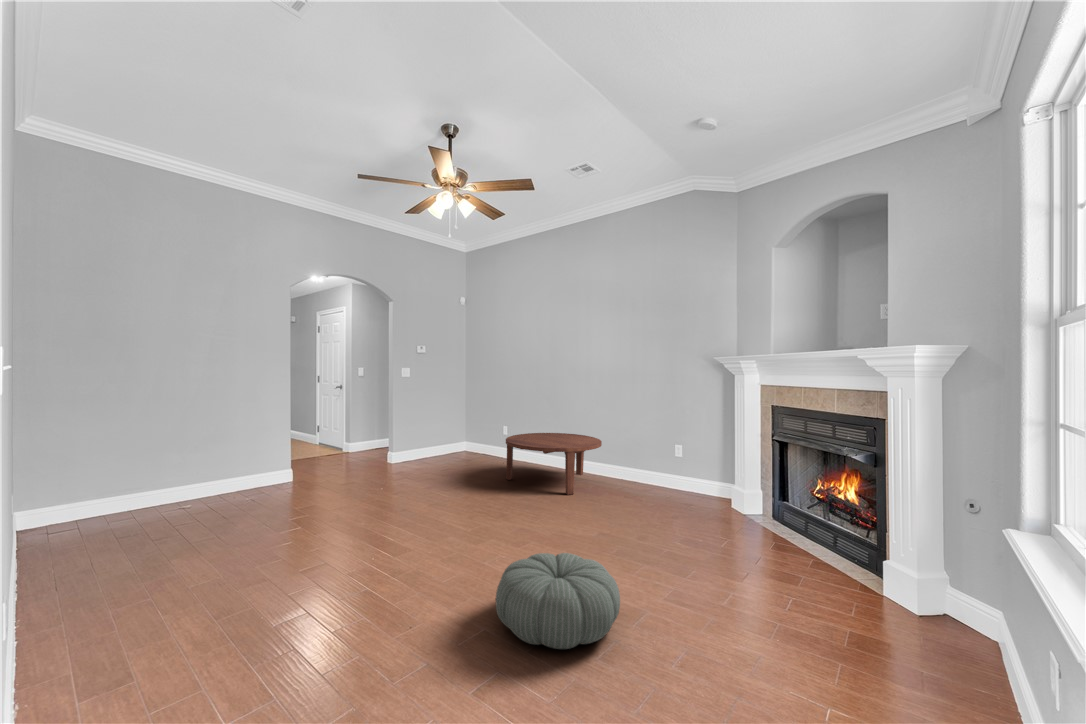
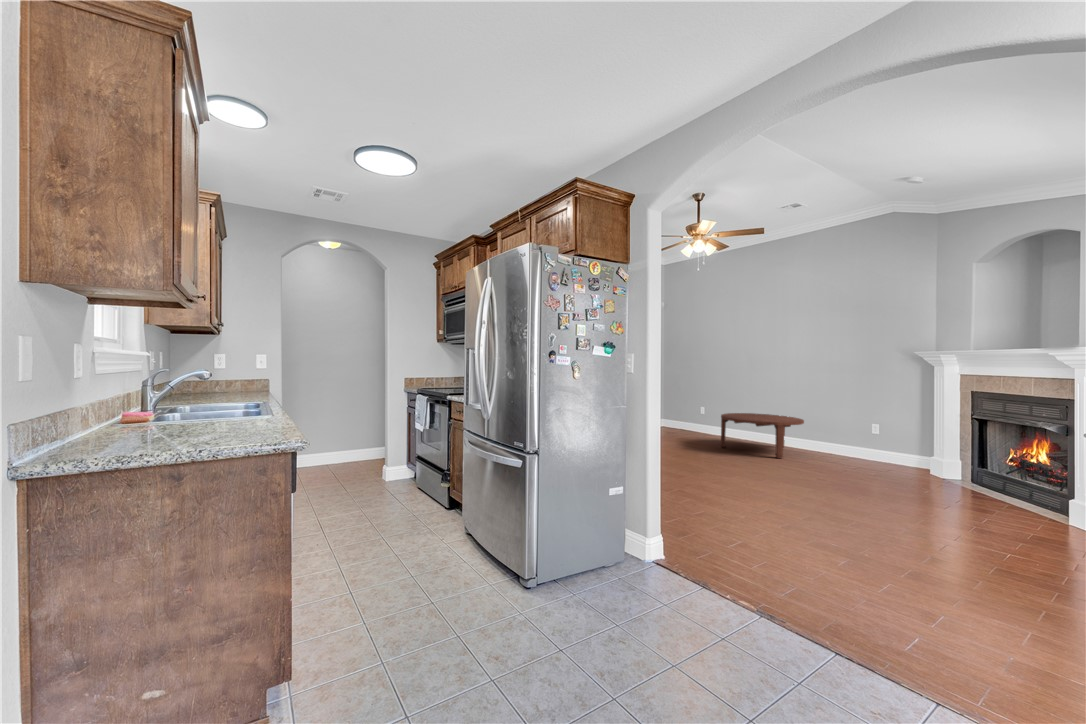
pouf: present [496,553,620,649] -> none [763,474,850,521]

